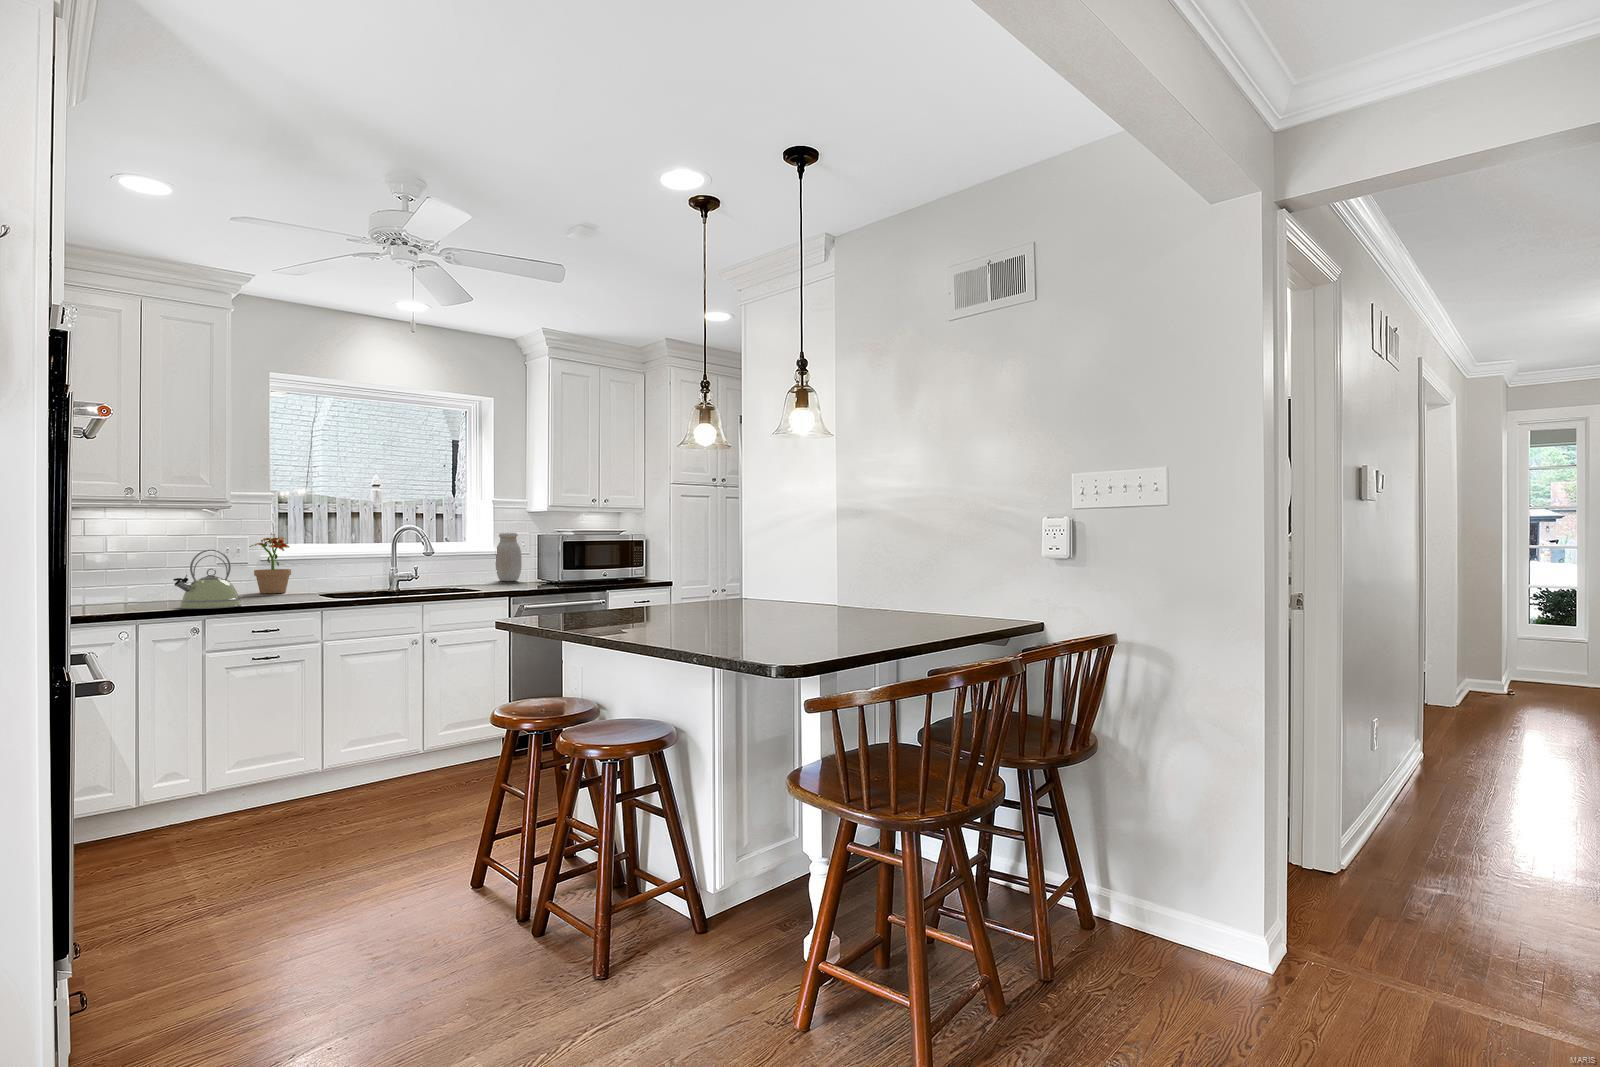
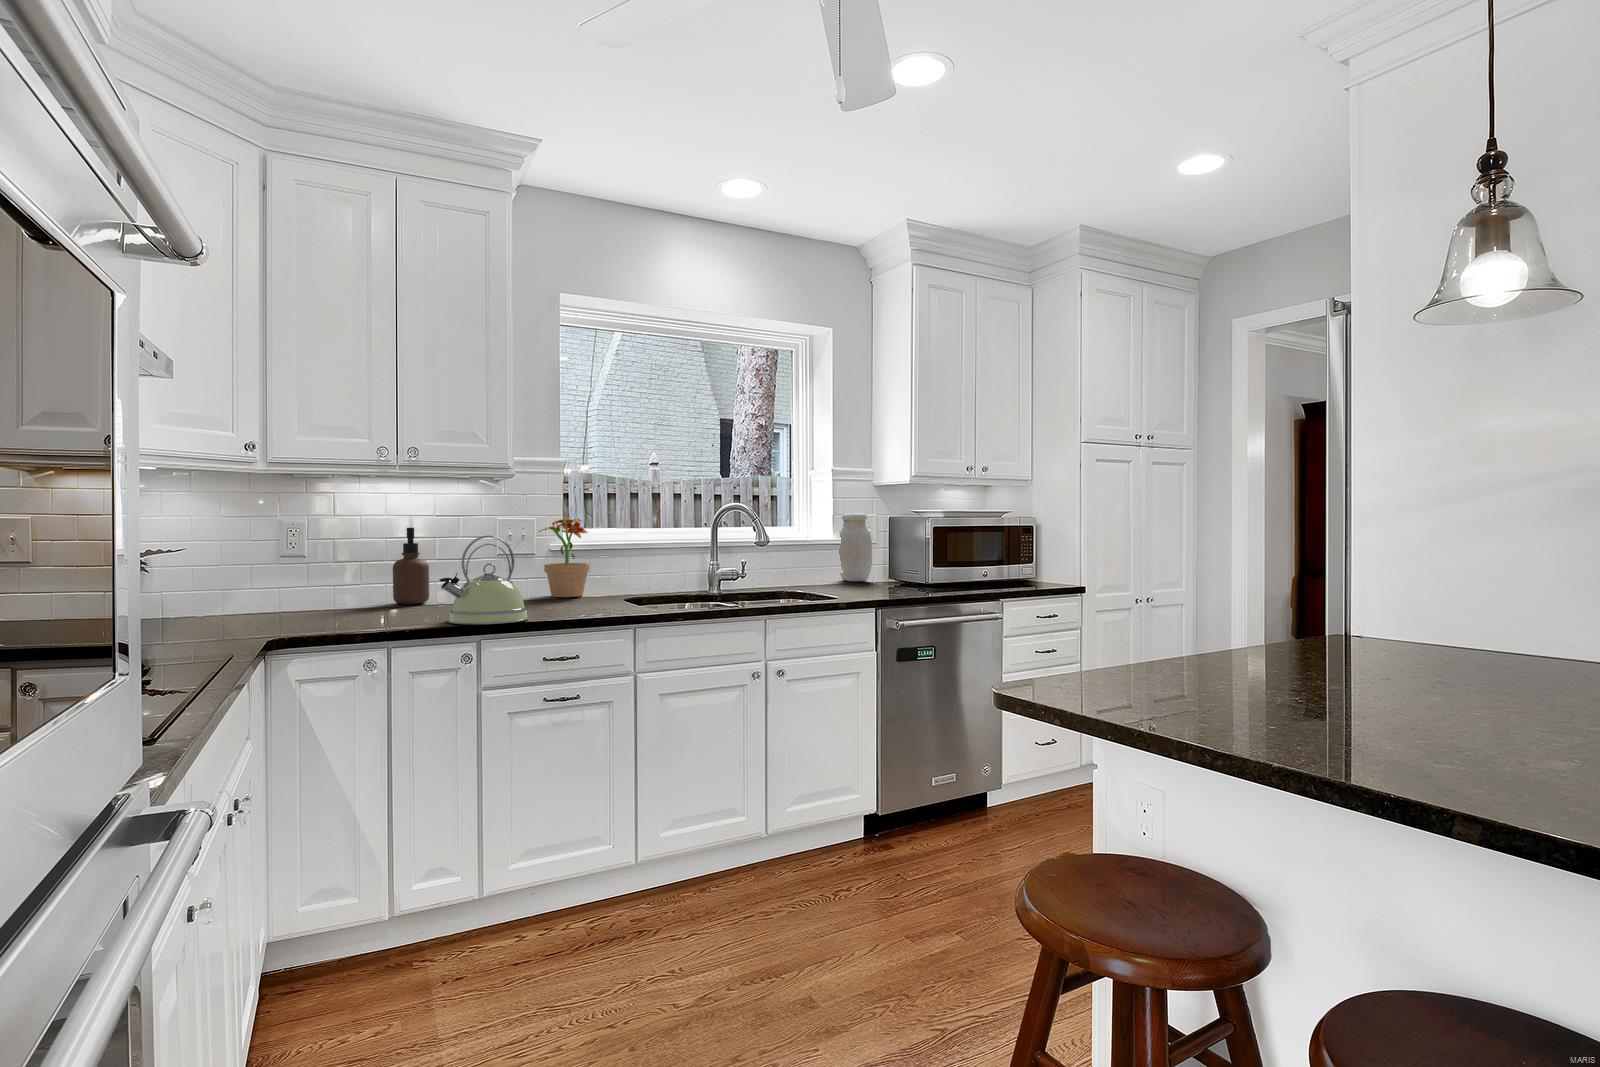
soap dispenser: none [129,544,159,599] -> present [393,528,429,604]

